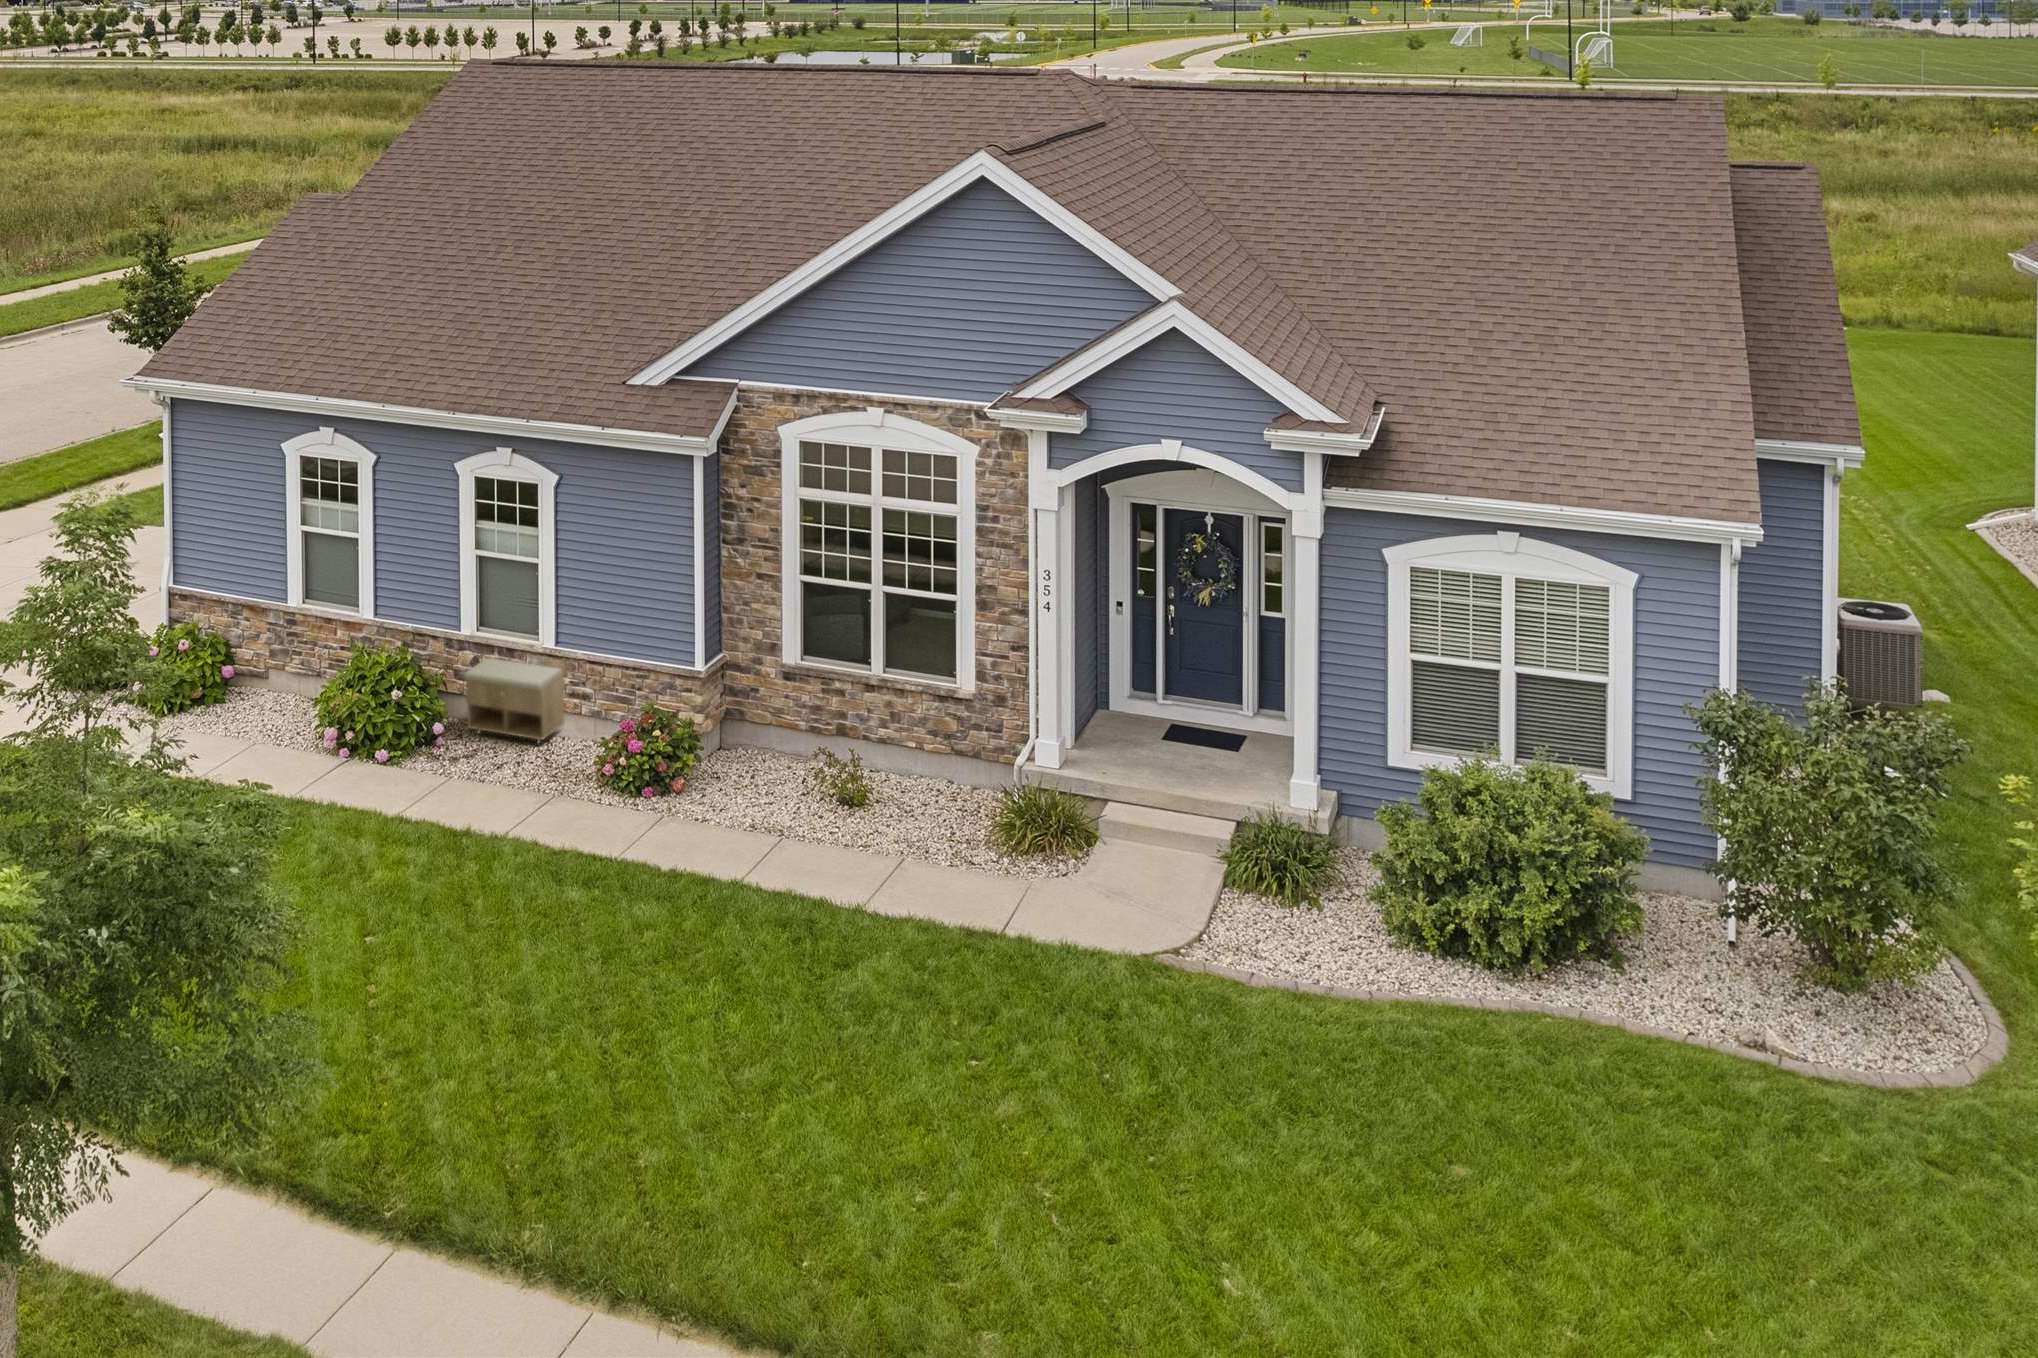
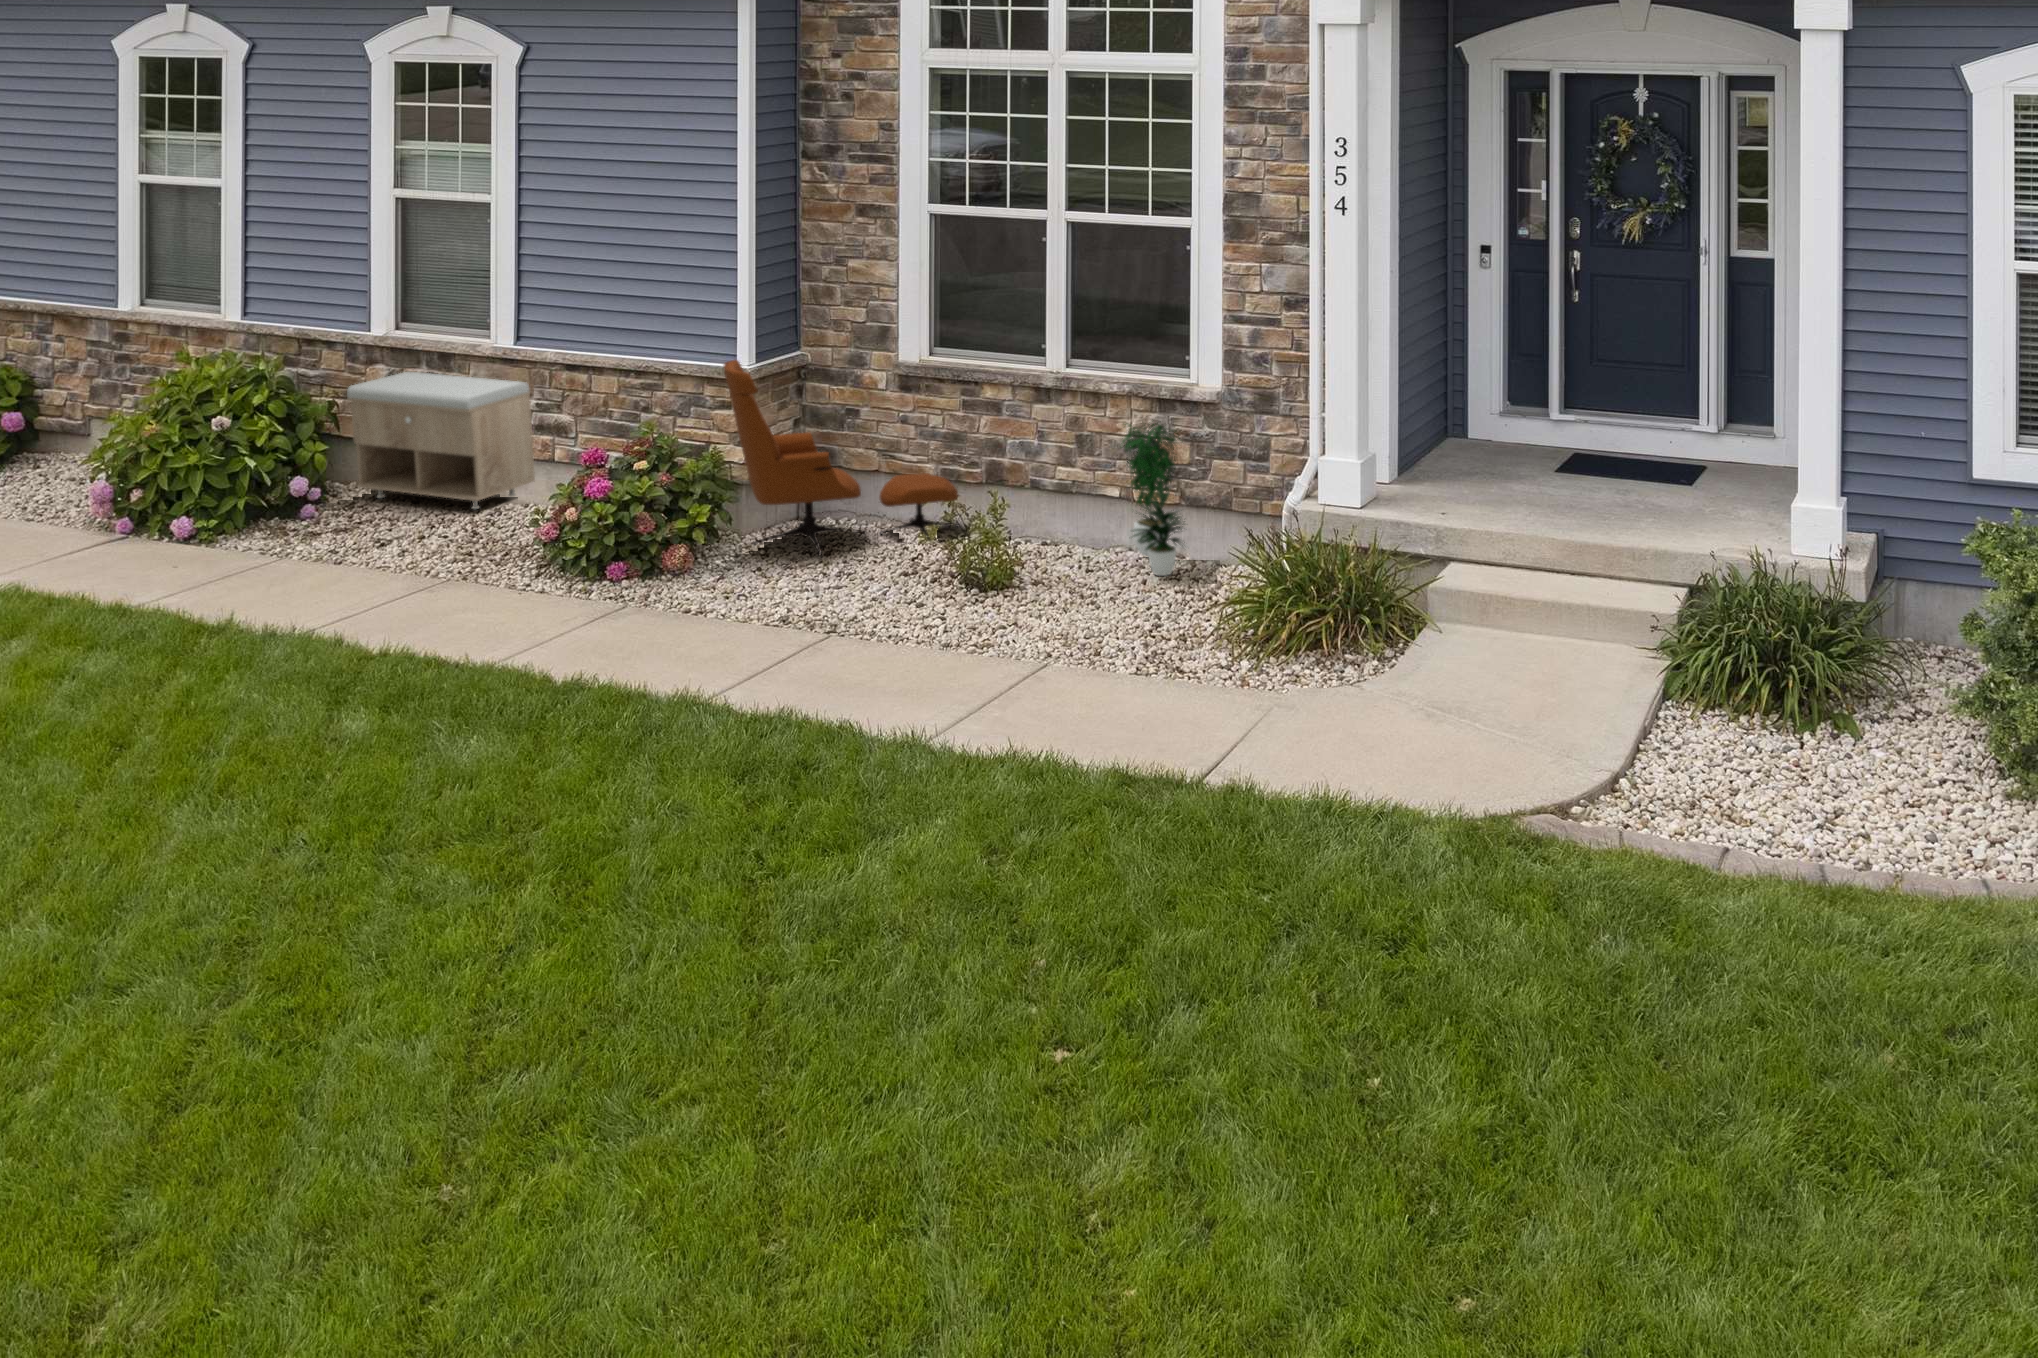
lounge chair: none [697,672,821,783] -> present [723,360,958,555]
potted plant: none [918,707,961,800] -> present [1121,424,1185,576]

